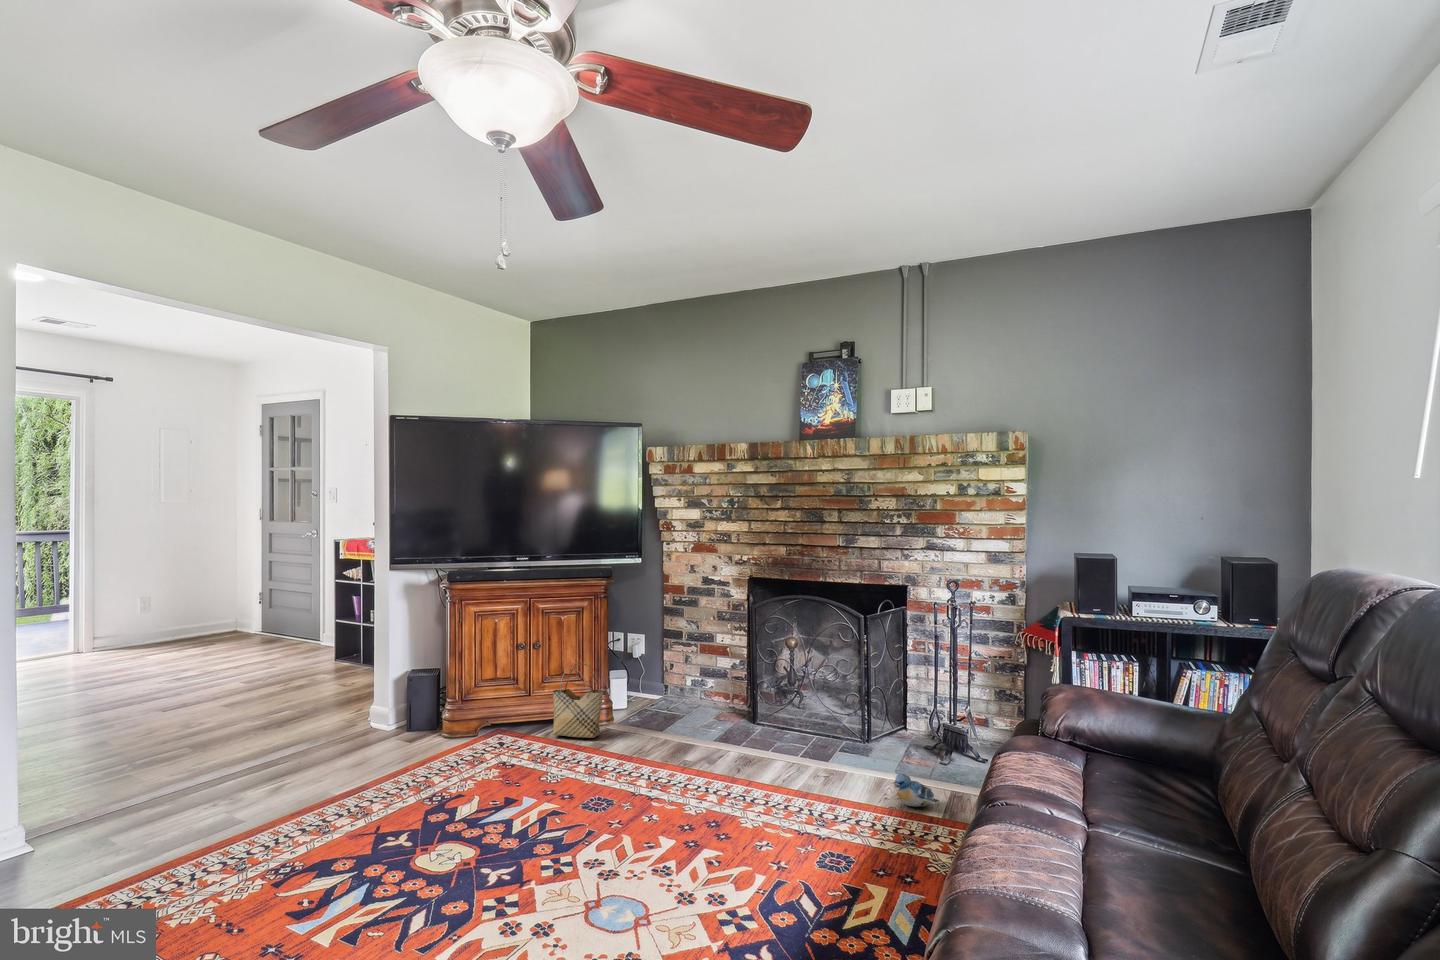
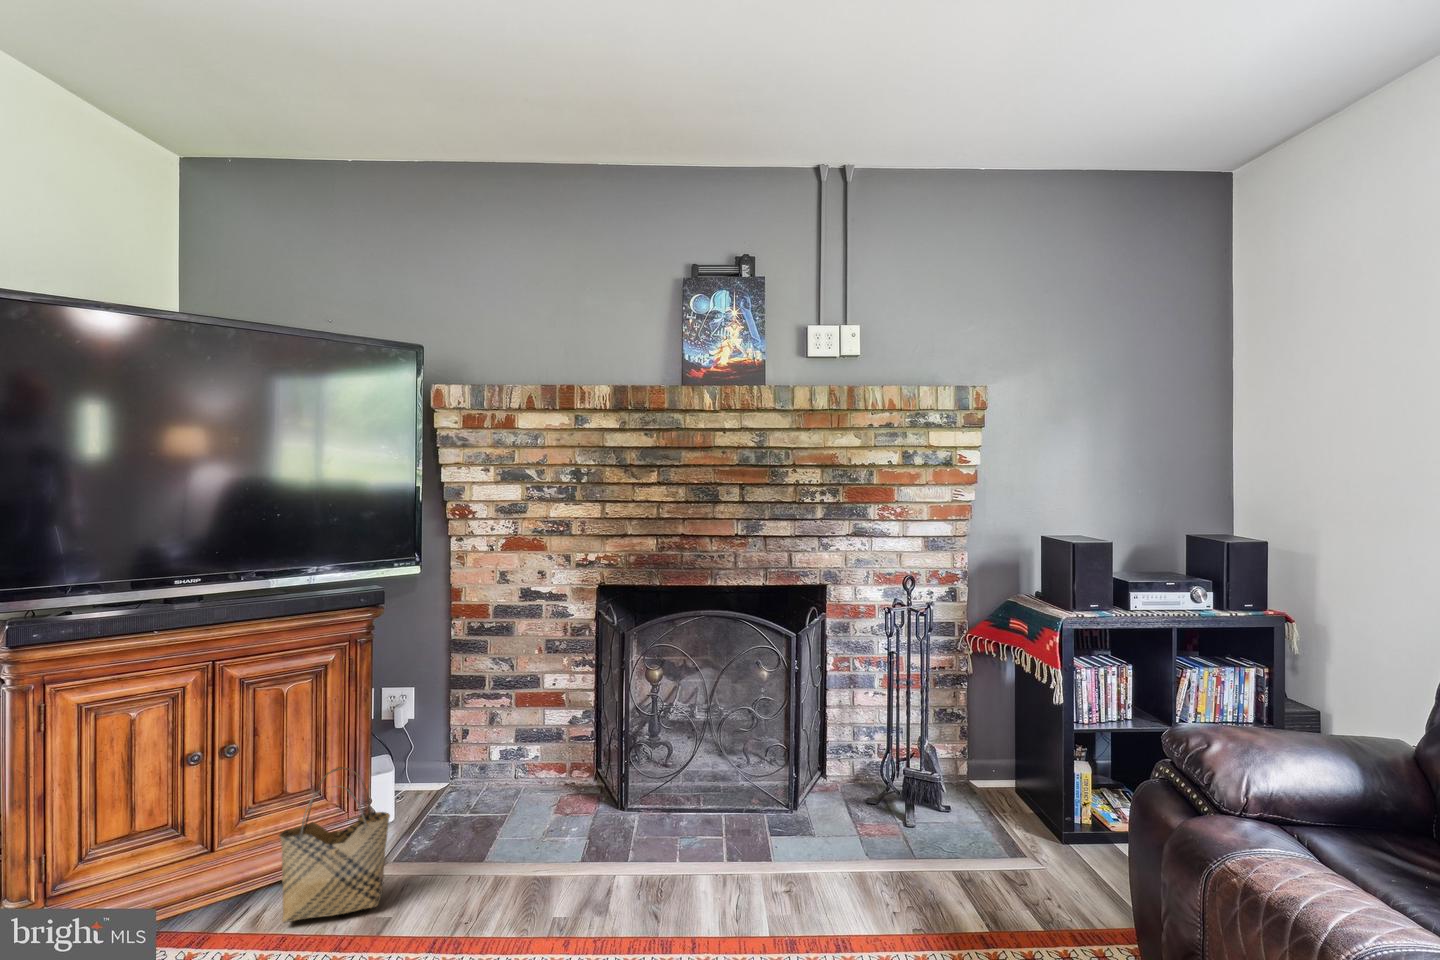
plush toy: present [894,773,939,807] -> none [938,864,998,910]

